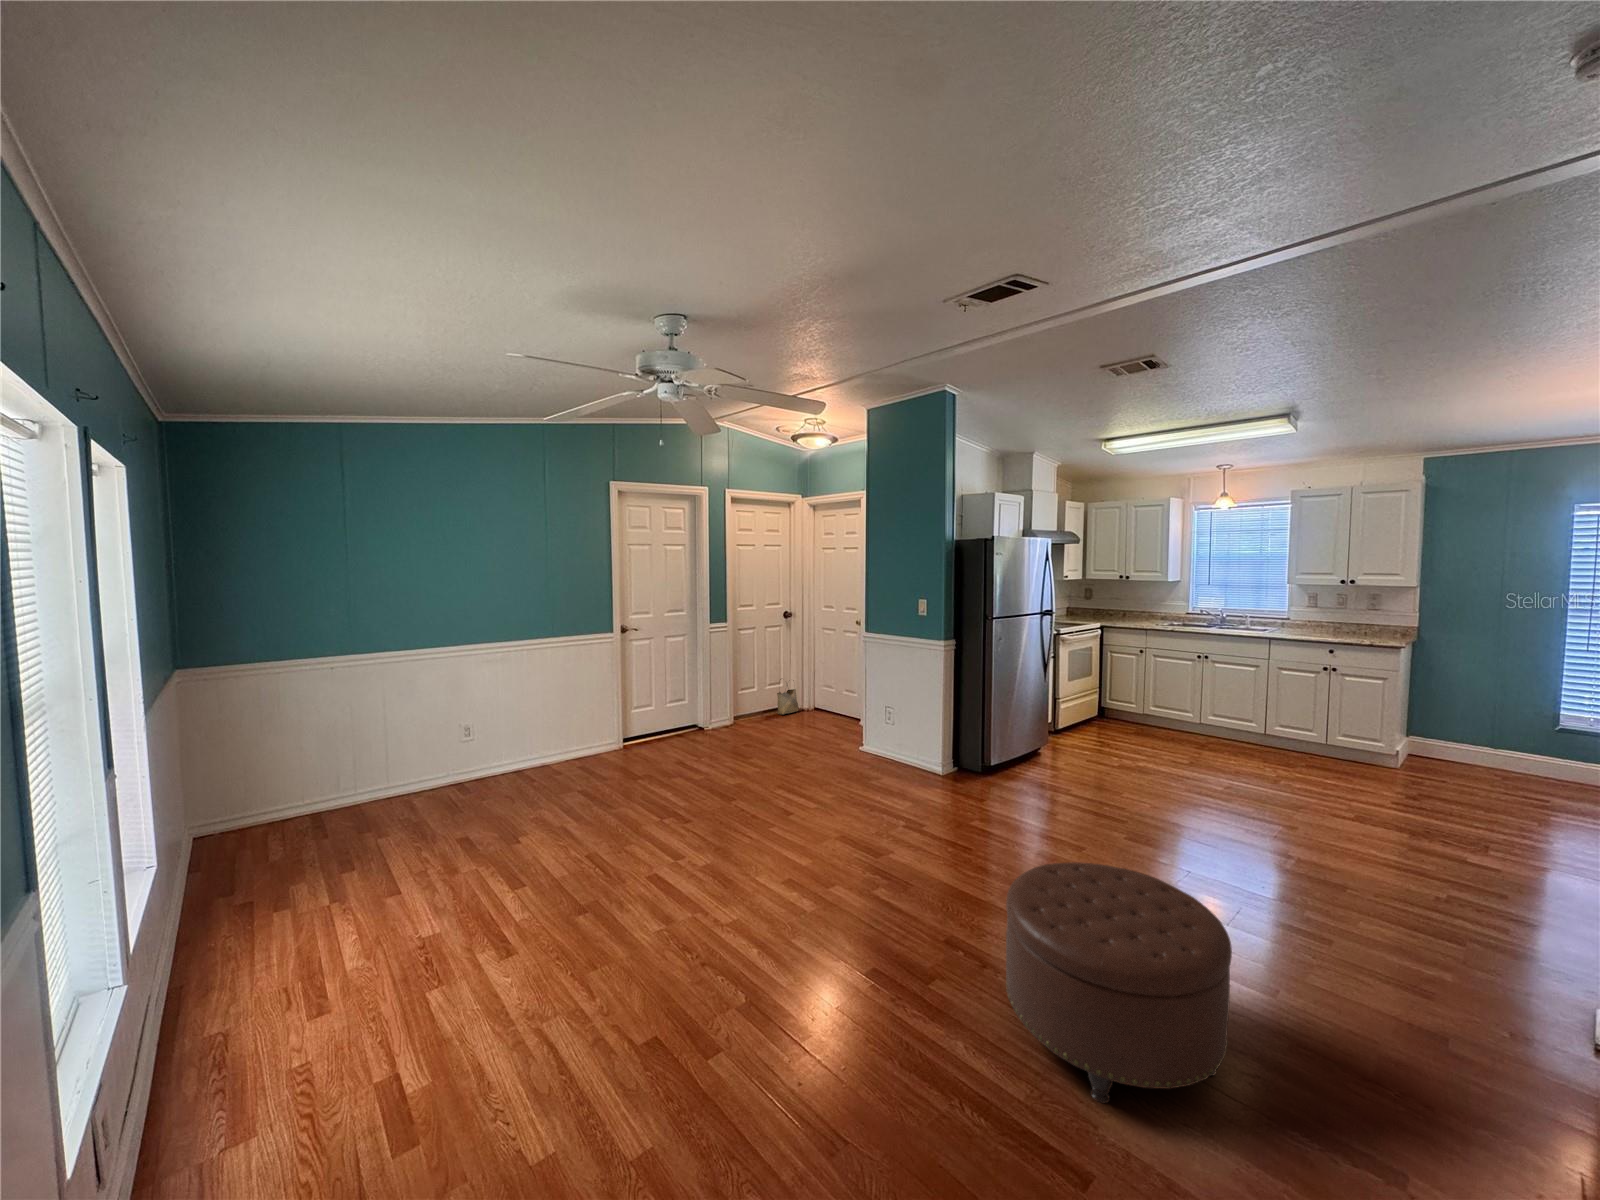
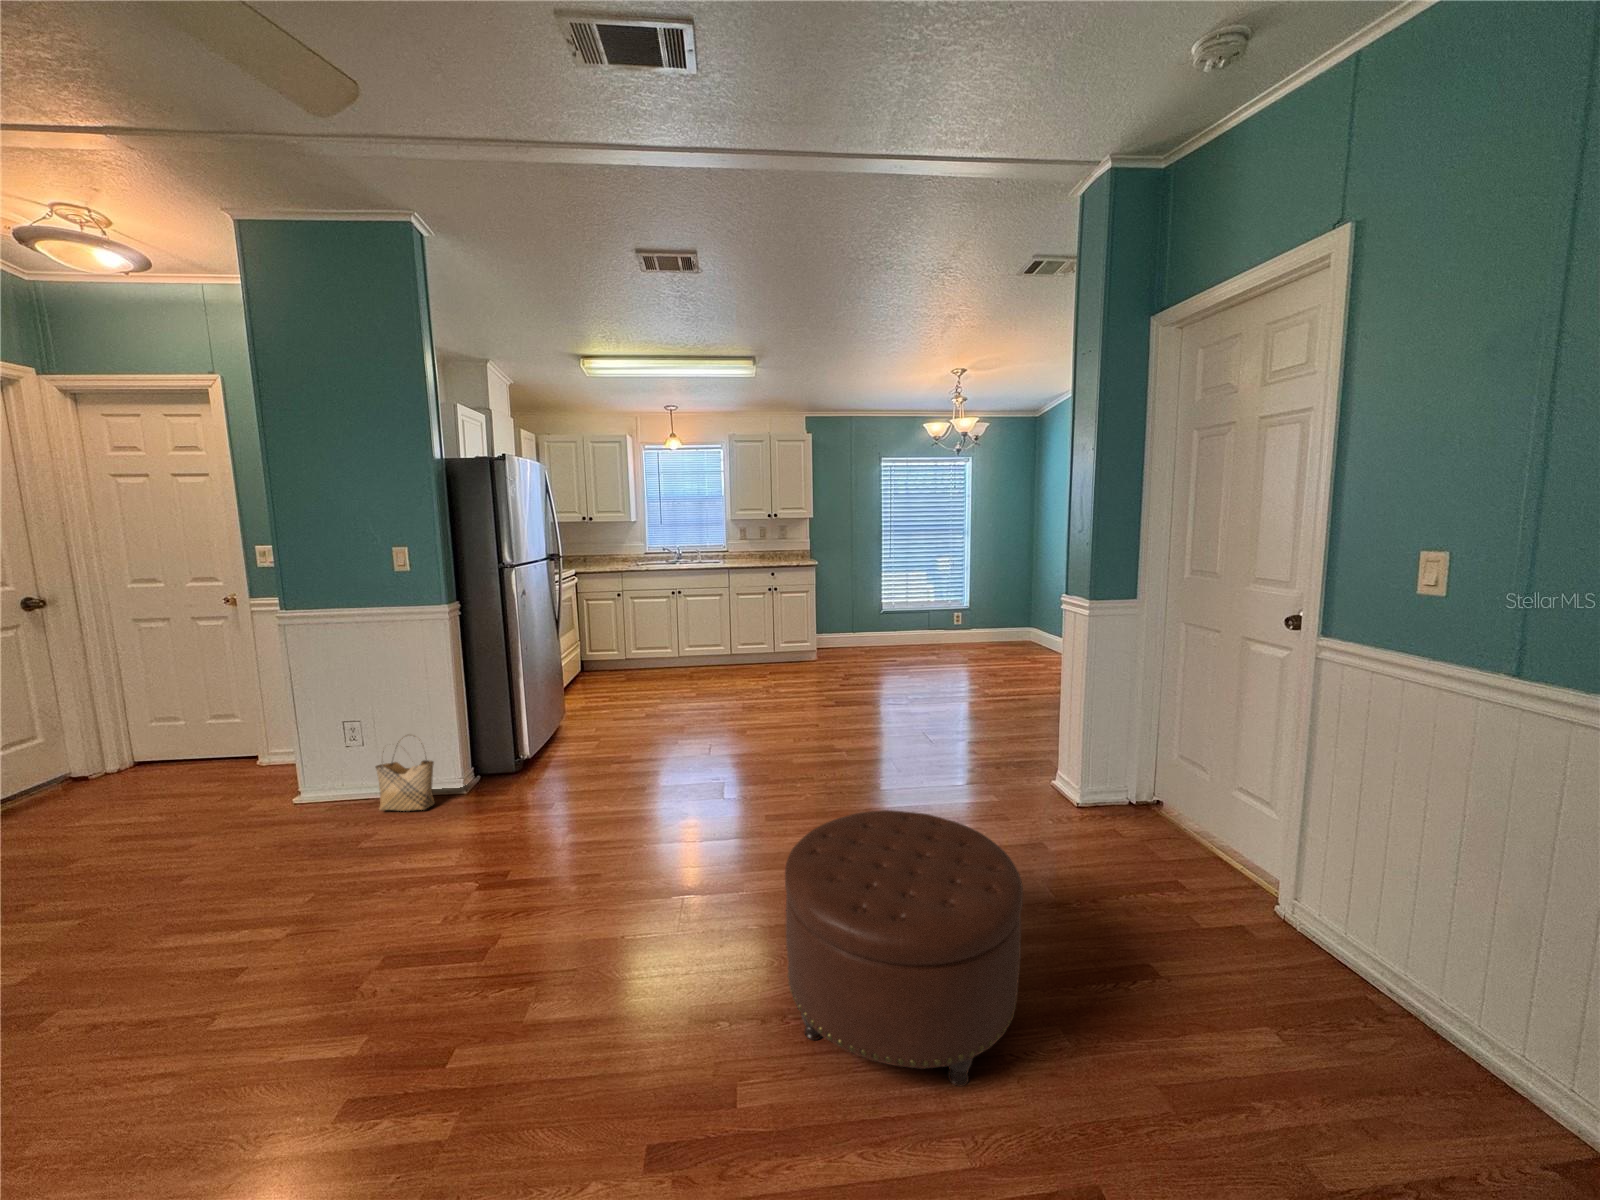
woven basket: present [777,679,799,715] -> present [376,738,434,811]

